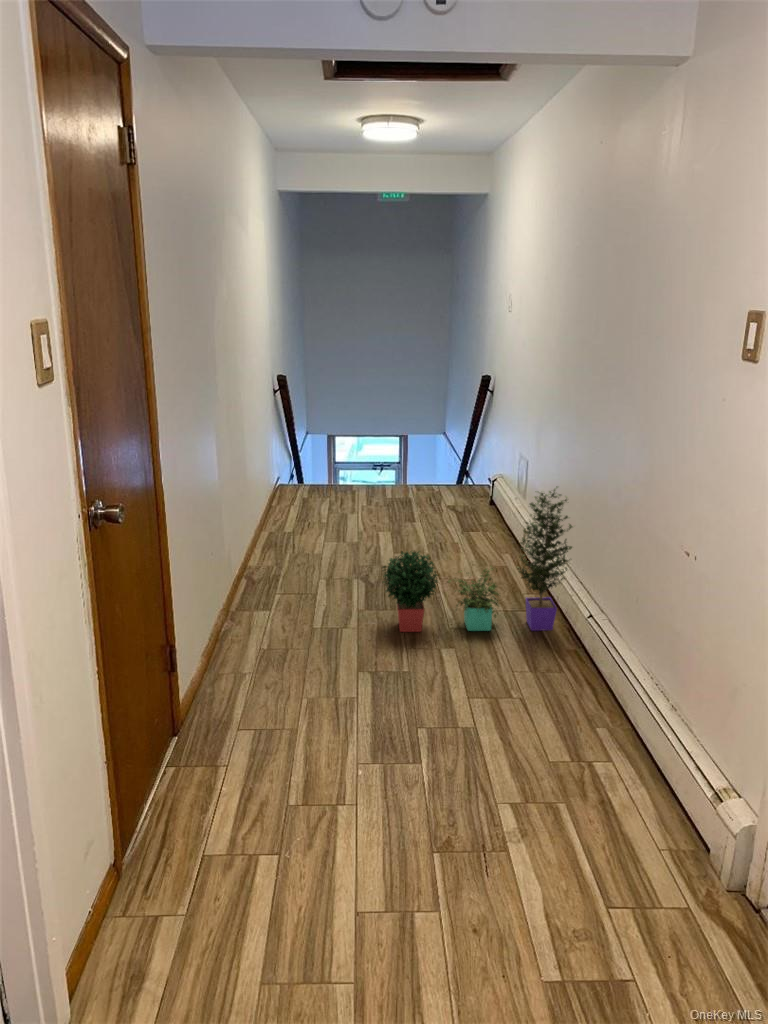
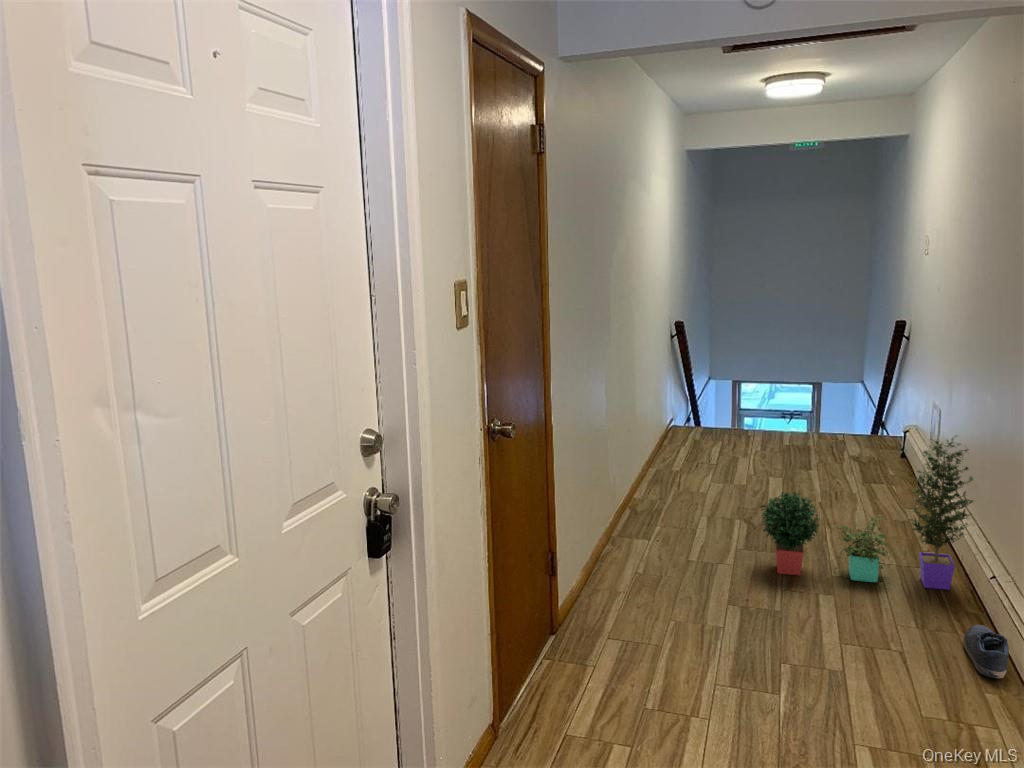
shoe: none [573,663,614,713] -> present [963,625,1009,679]

